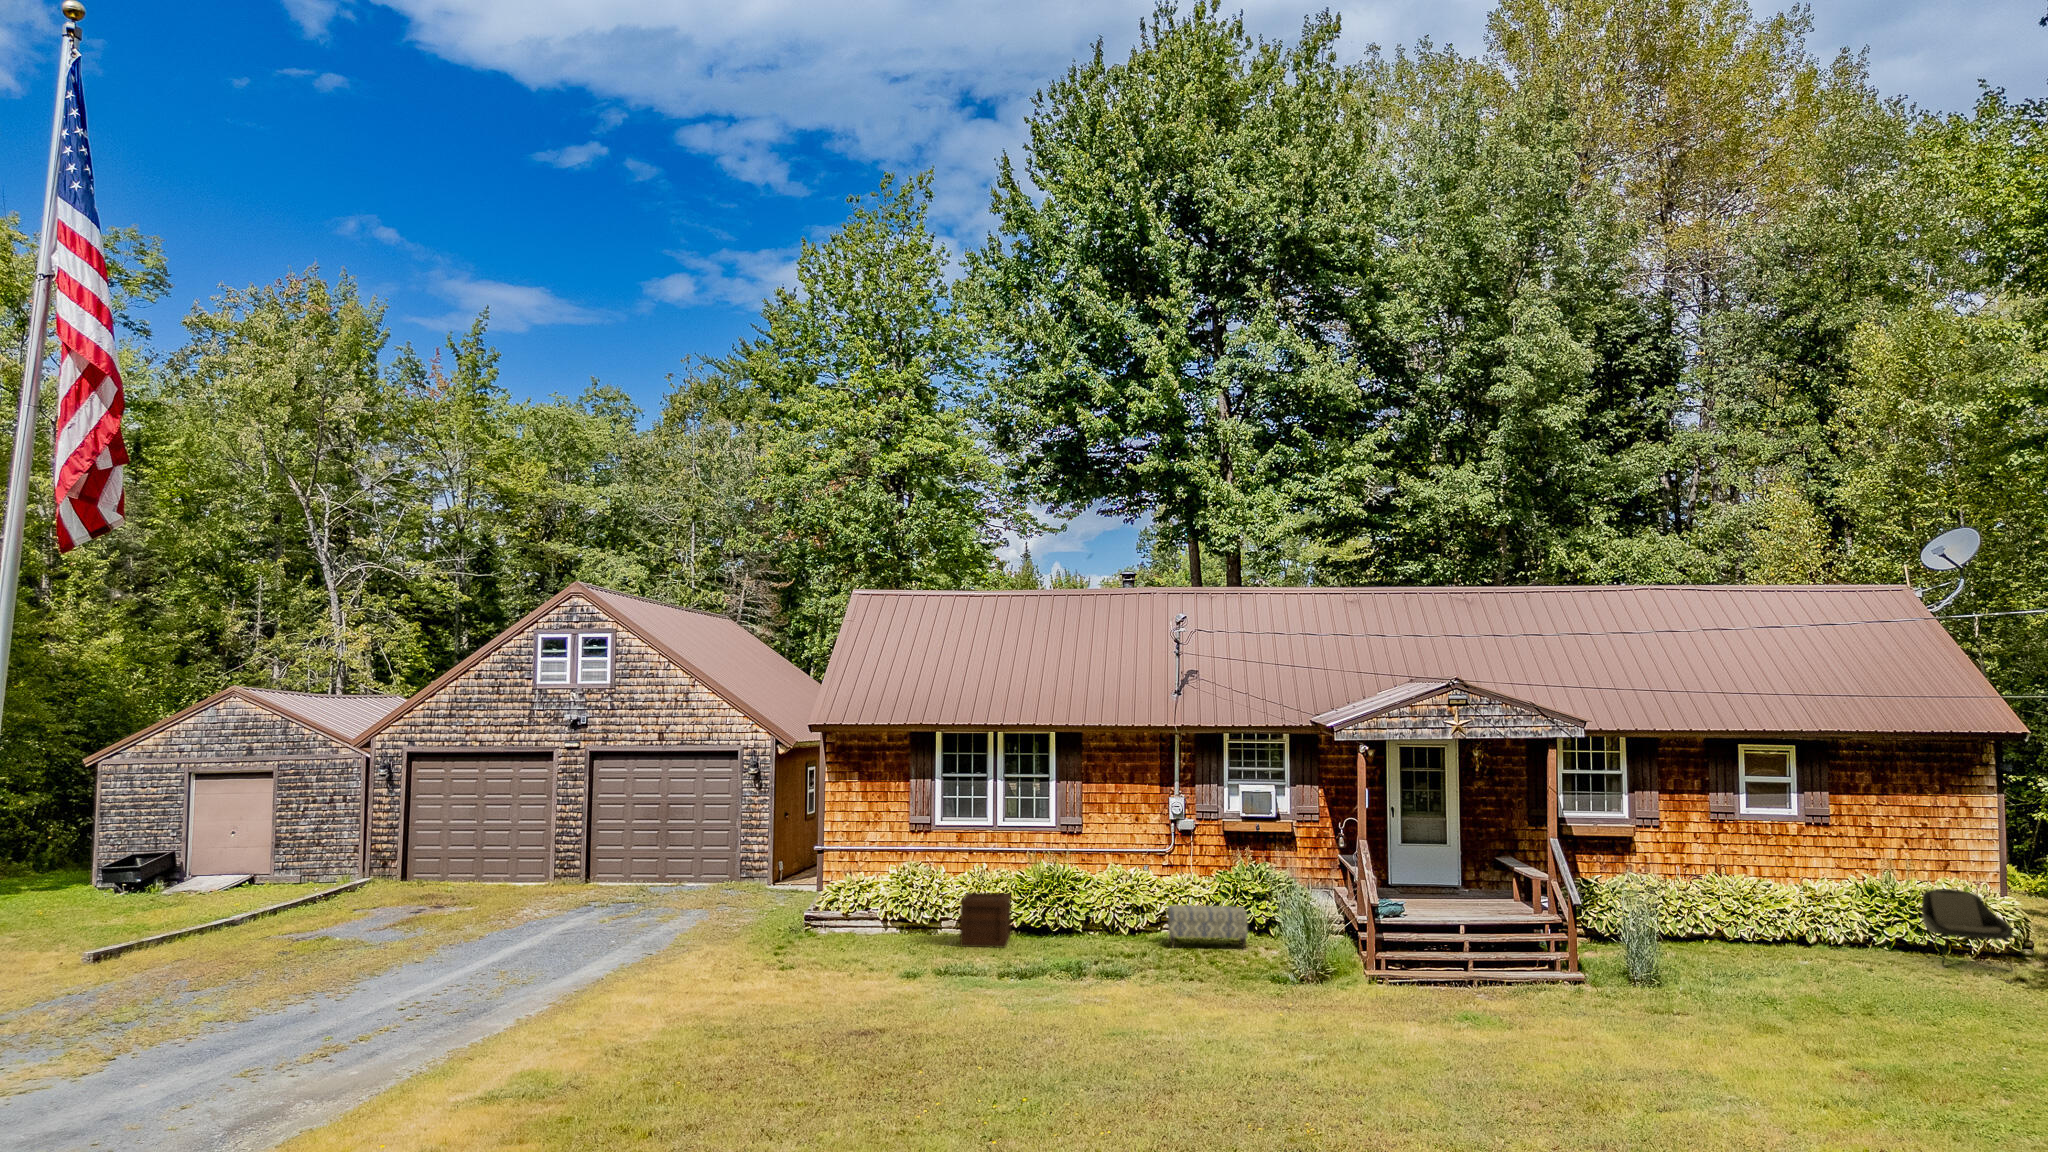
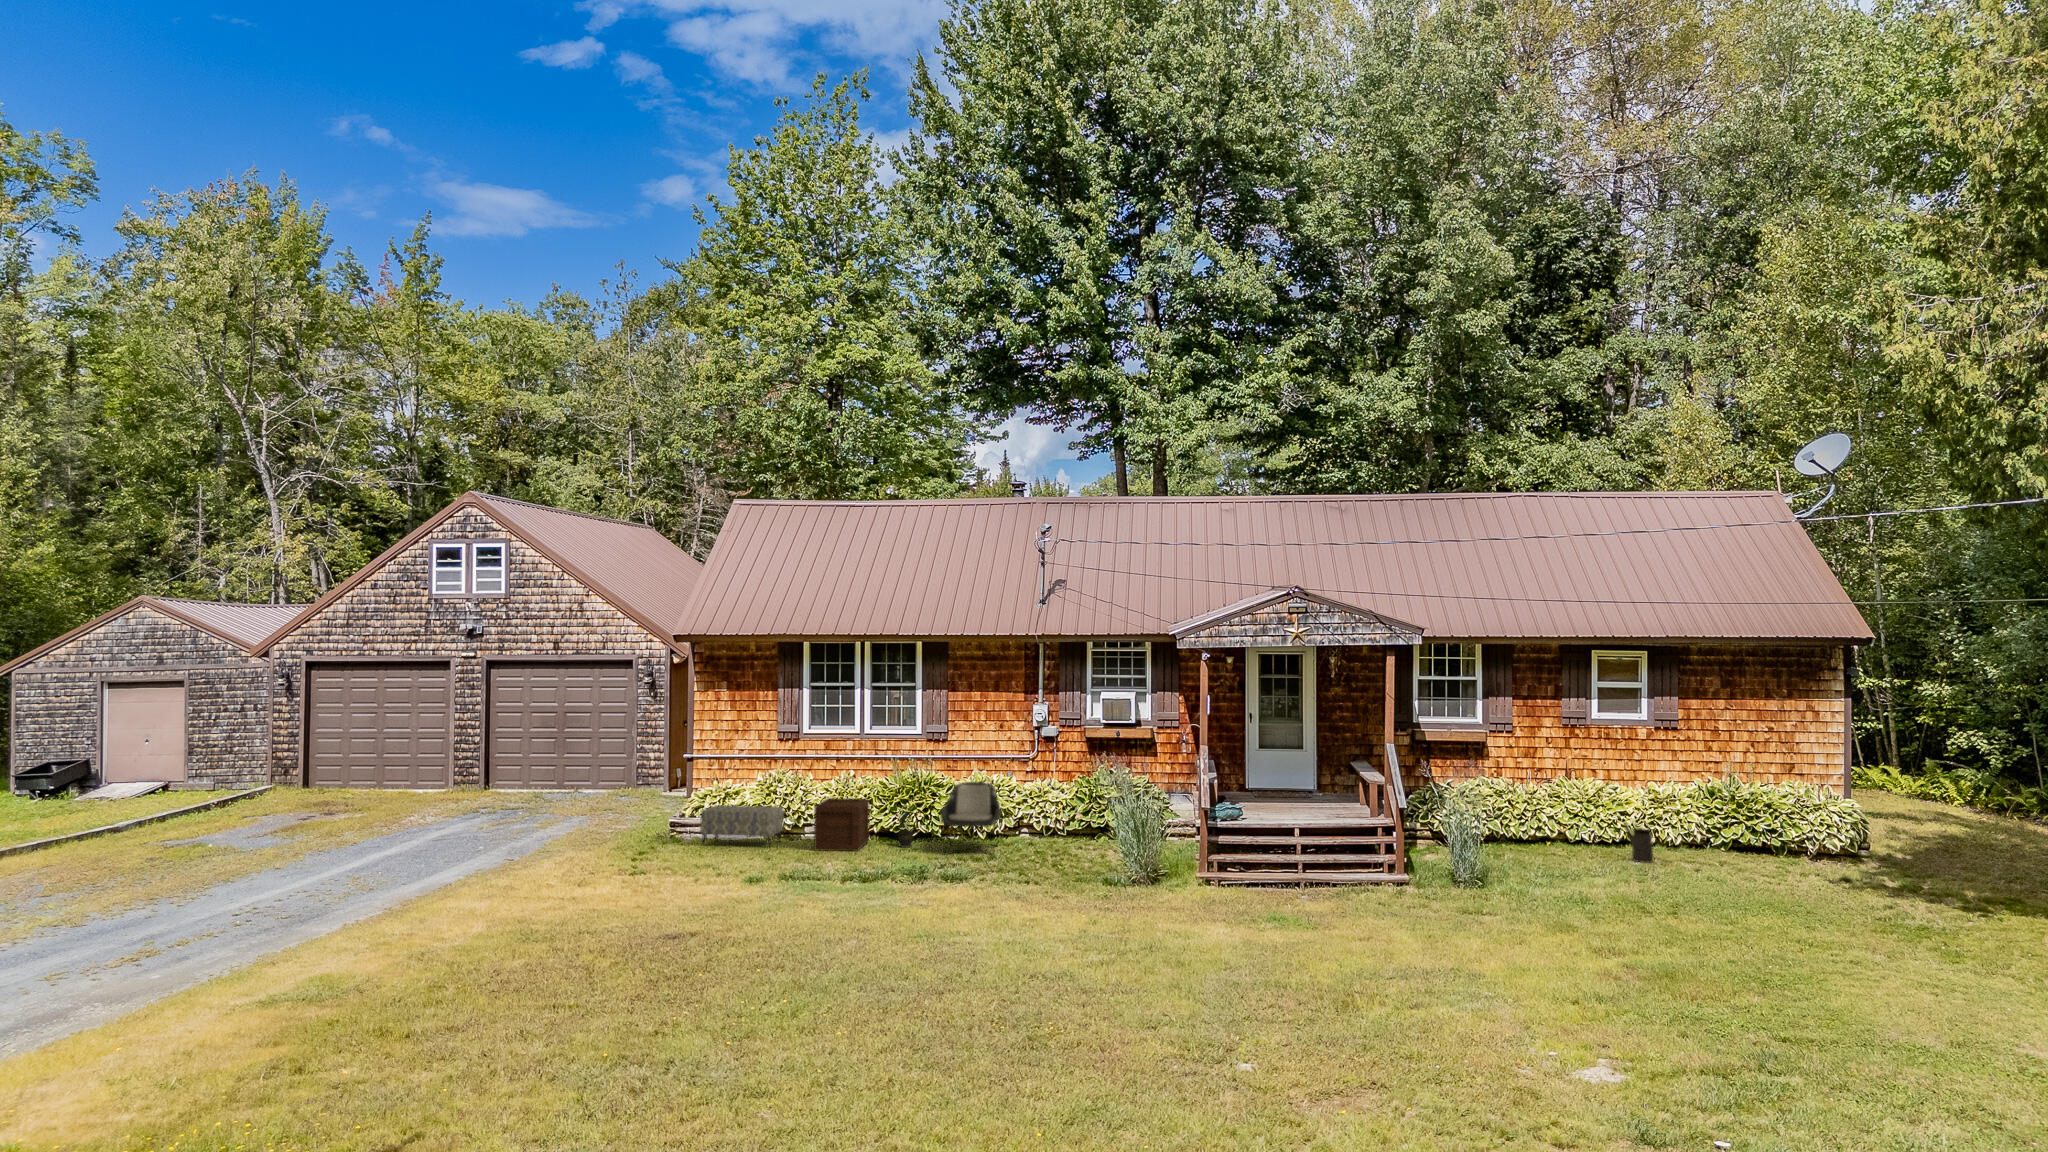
lounge chair: present [1922,889,2013,972] -> present [941,782,1001,855]
potted plant: none [1034,895,1064,944] -> present [897,809,914,848]
bench: present [1167,905,1248,950] -> present [700,805,784,848]
watering can: none [1784,919,1822,962] -> present [1624,823,1654,863]

